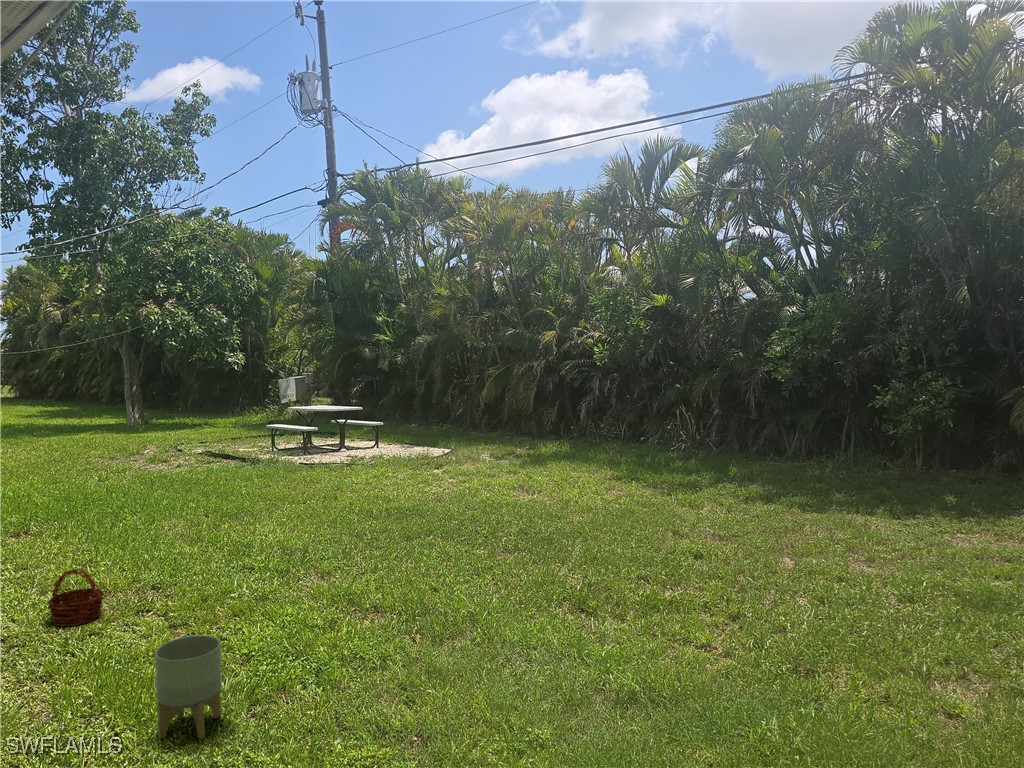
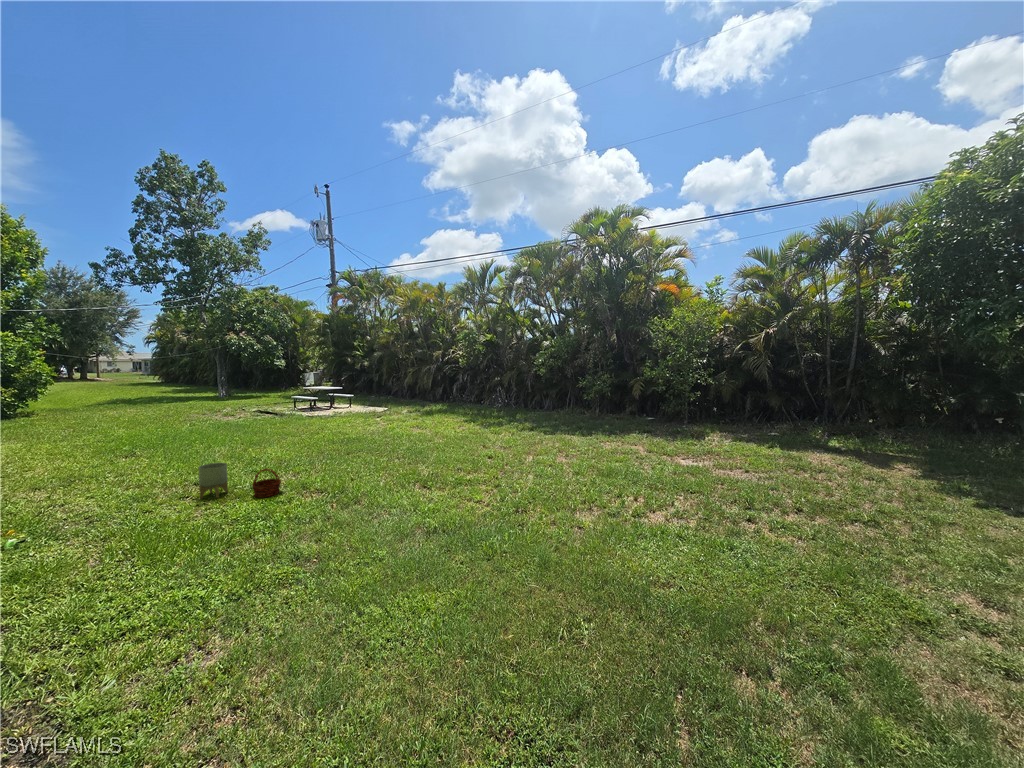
basket: present [47,569,104,626] -> present [252,468,281,498]

